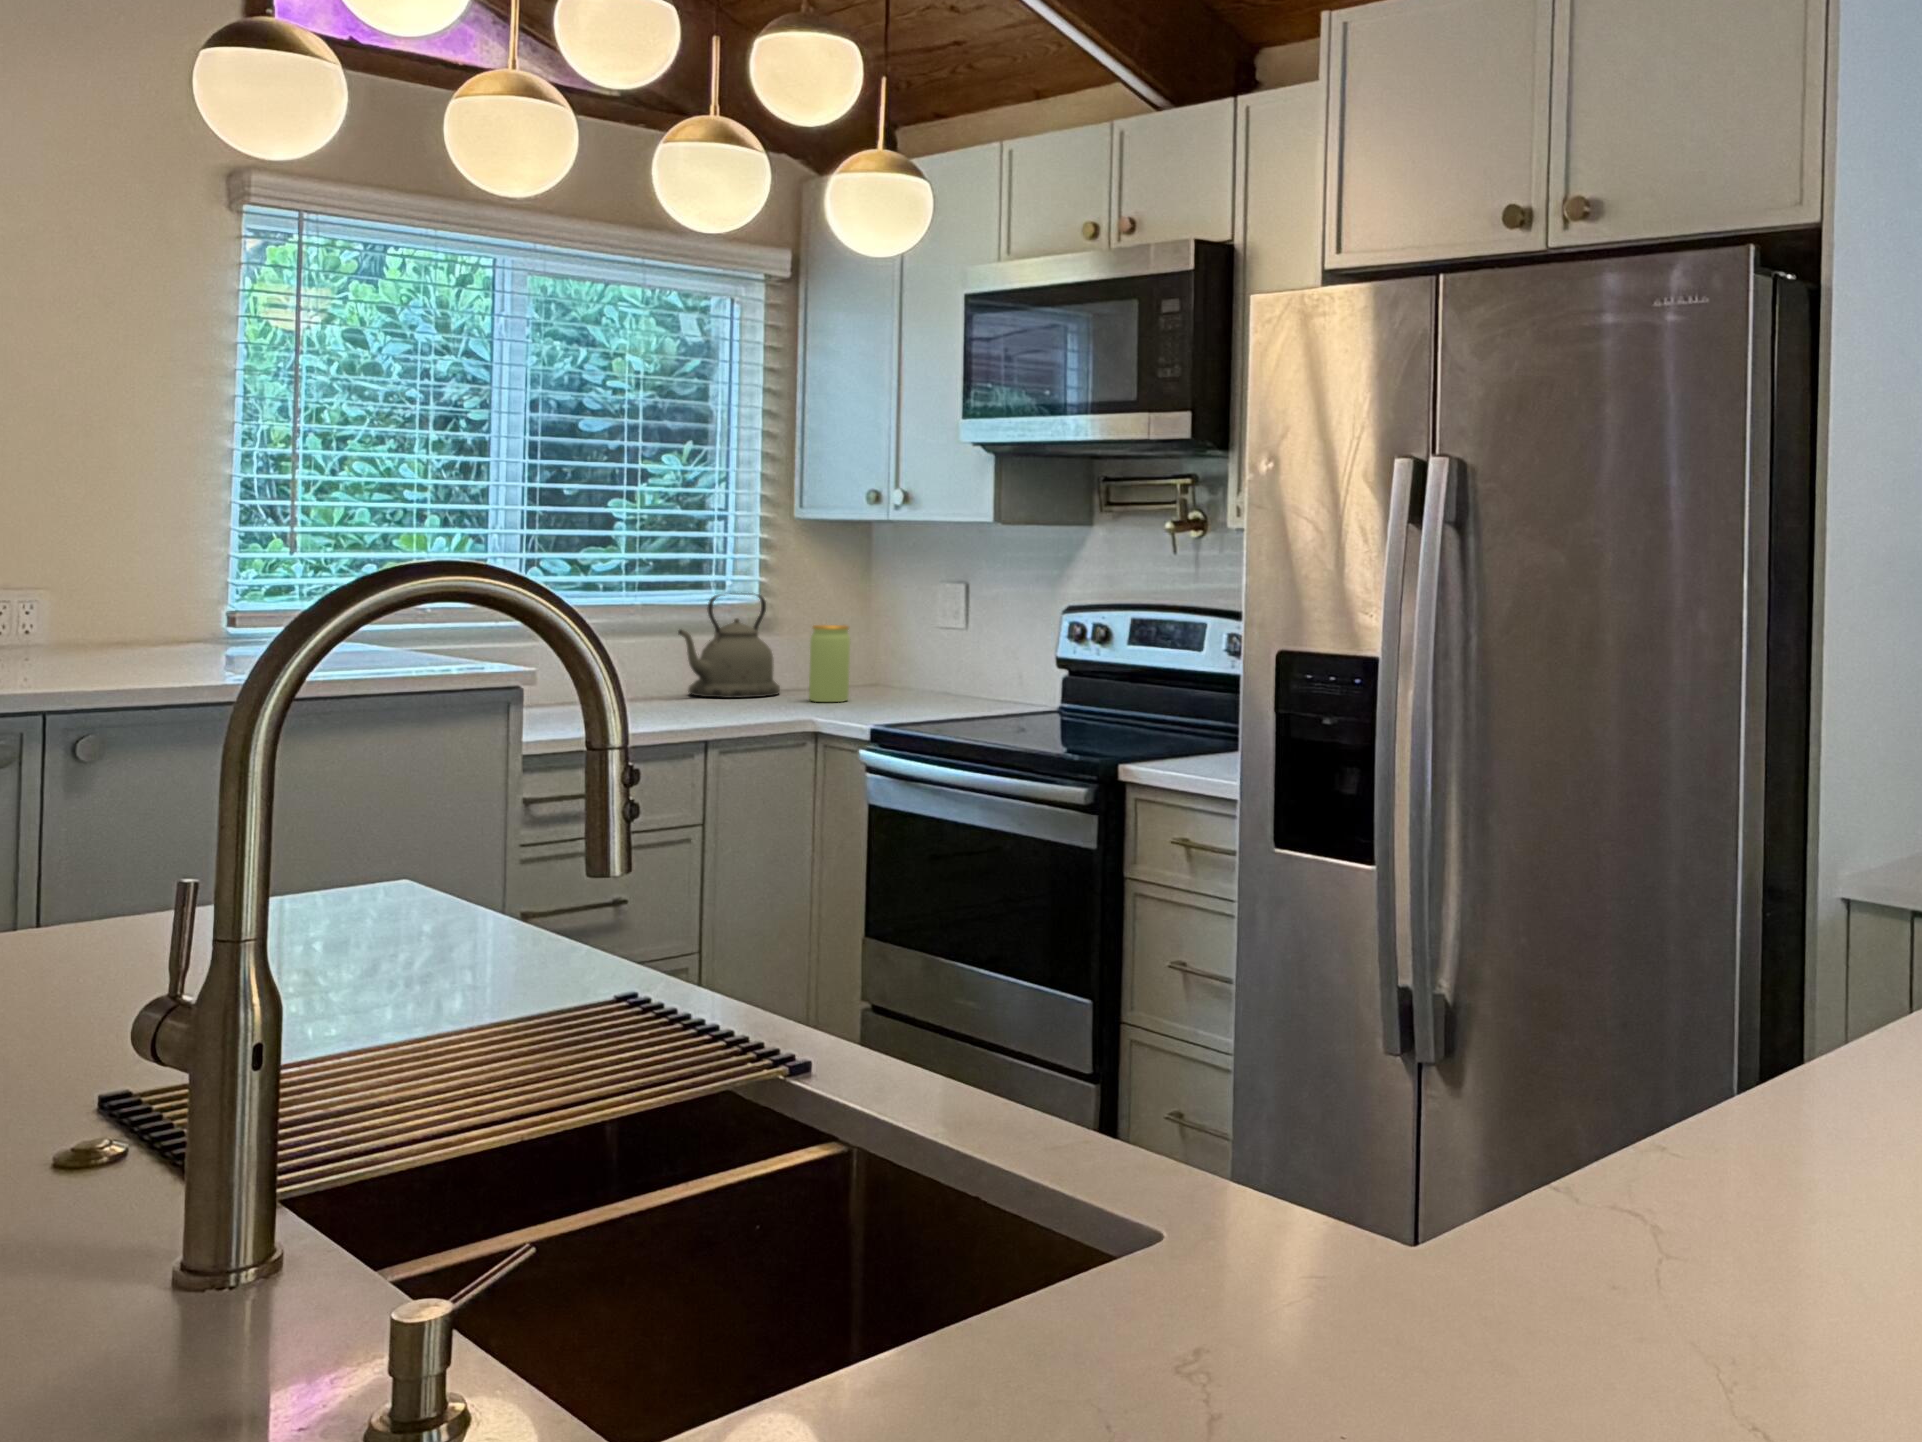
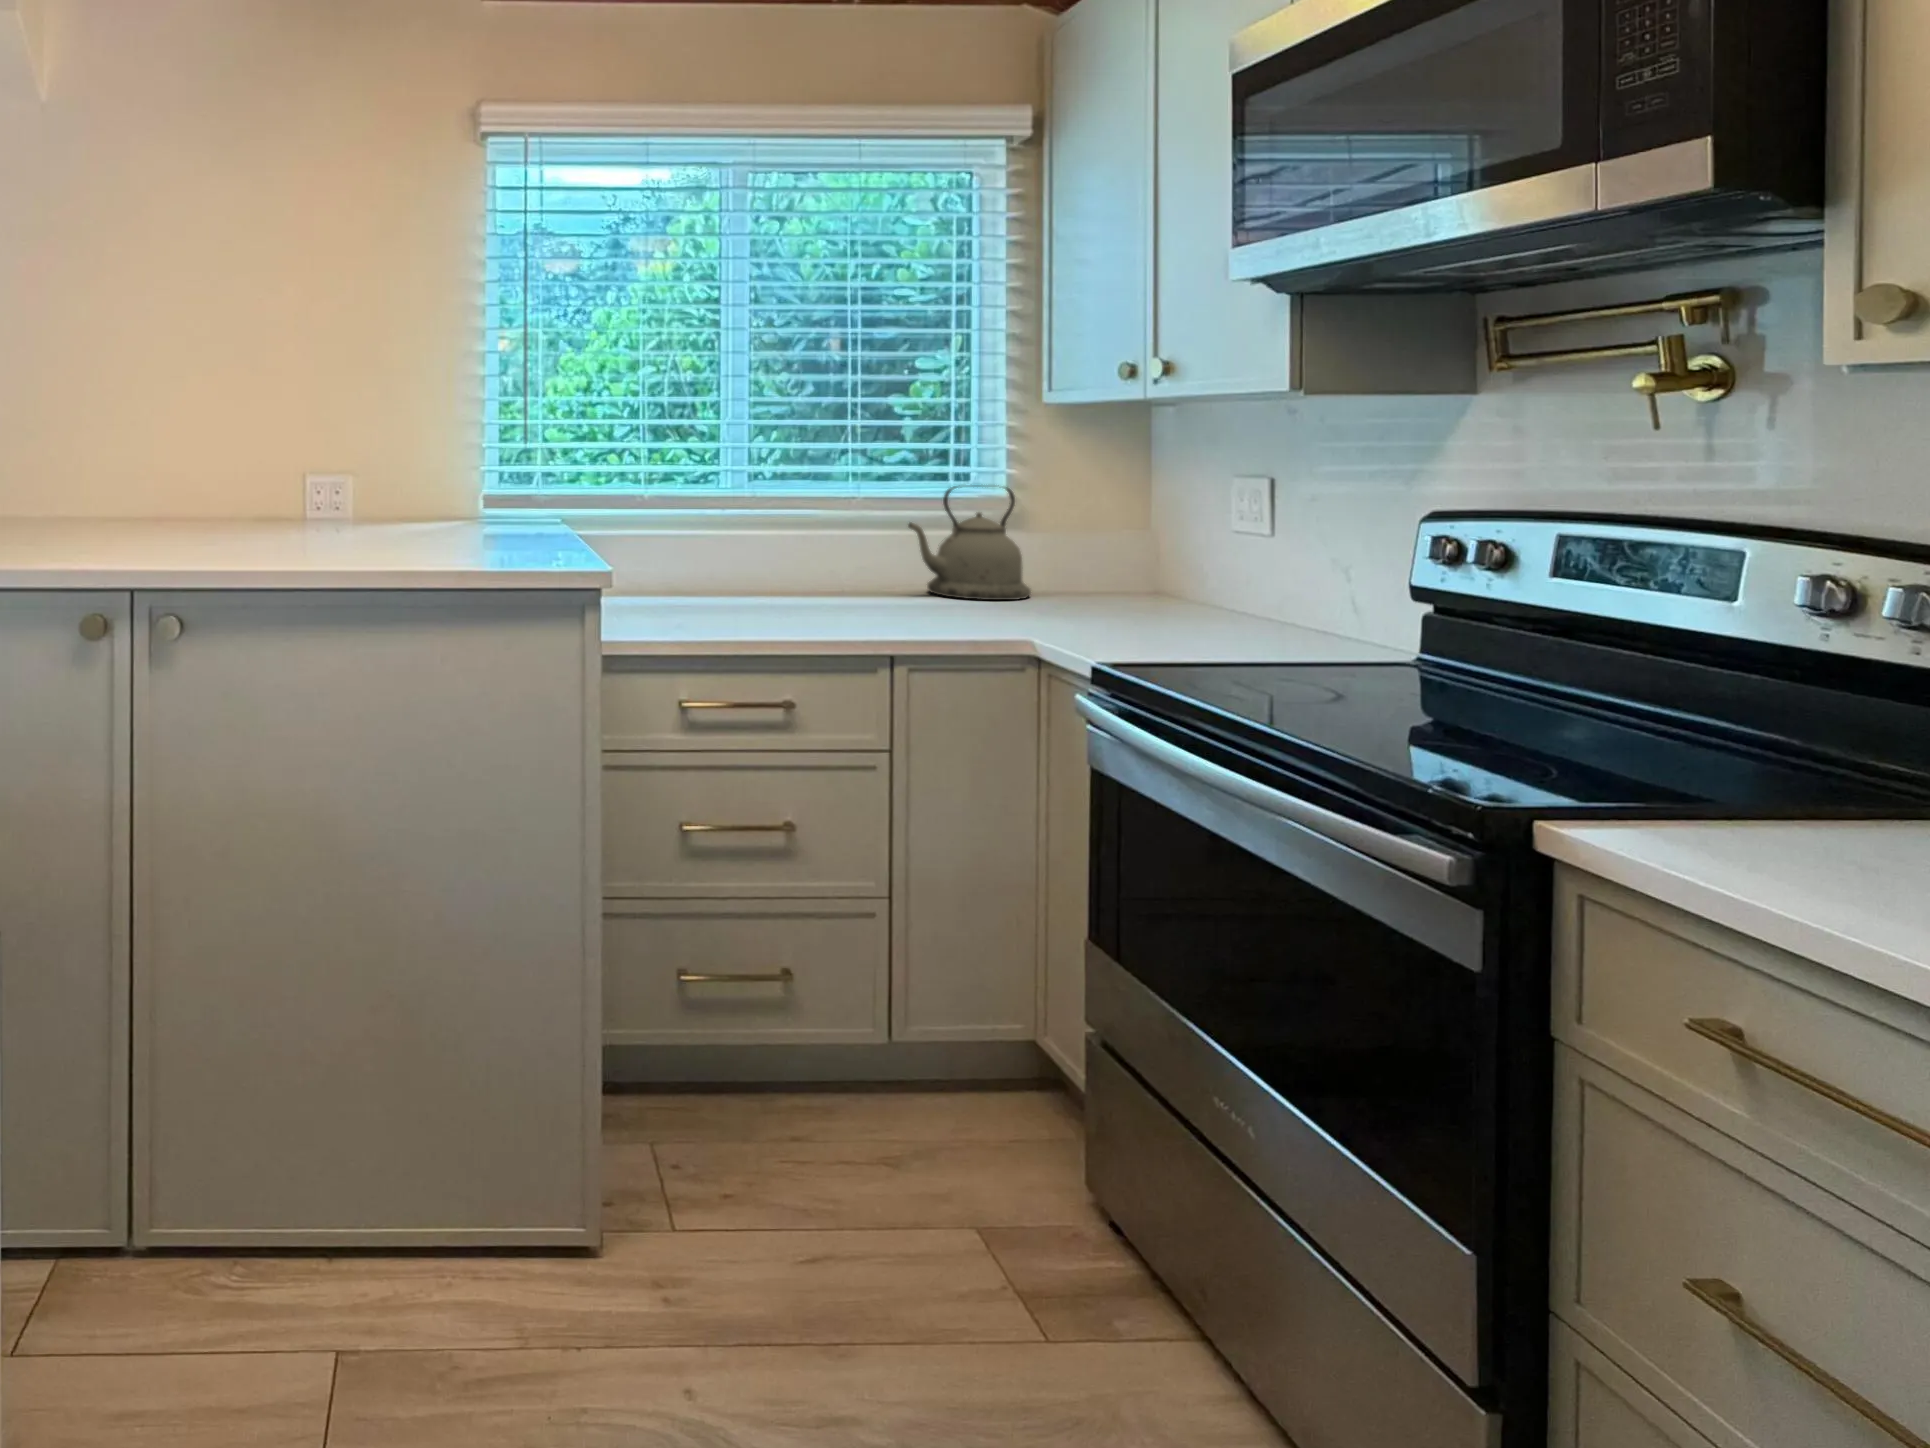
jar: present [809,625,850,702] -> none [1053,523,1104,615]

